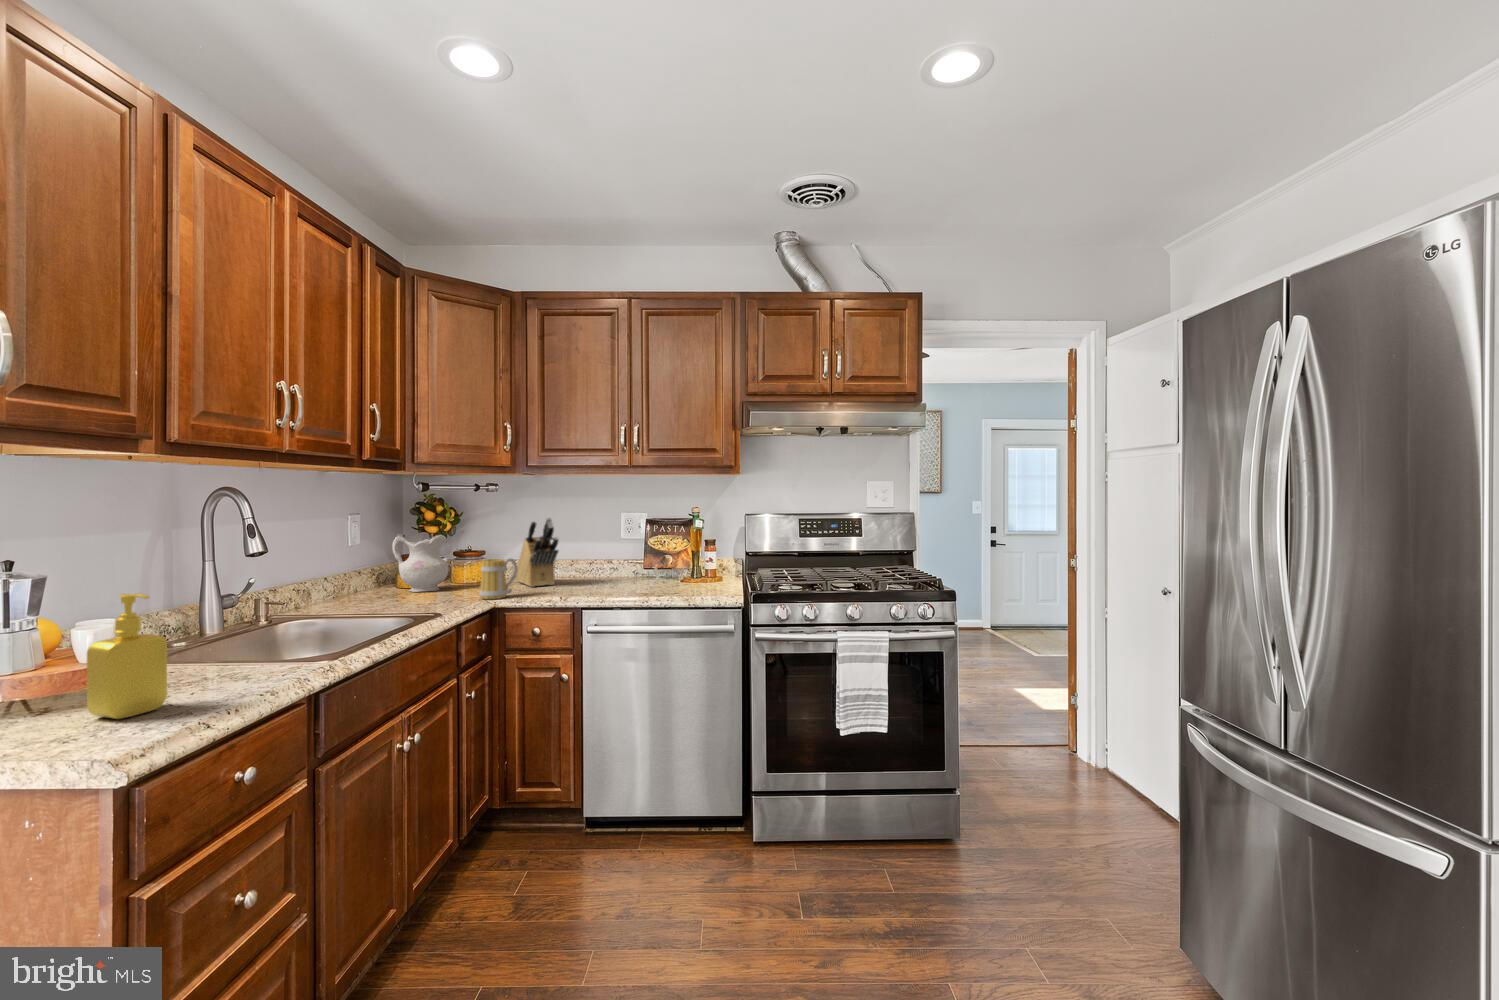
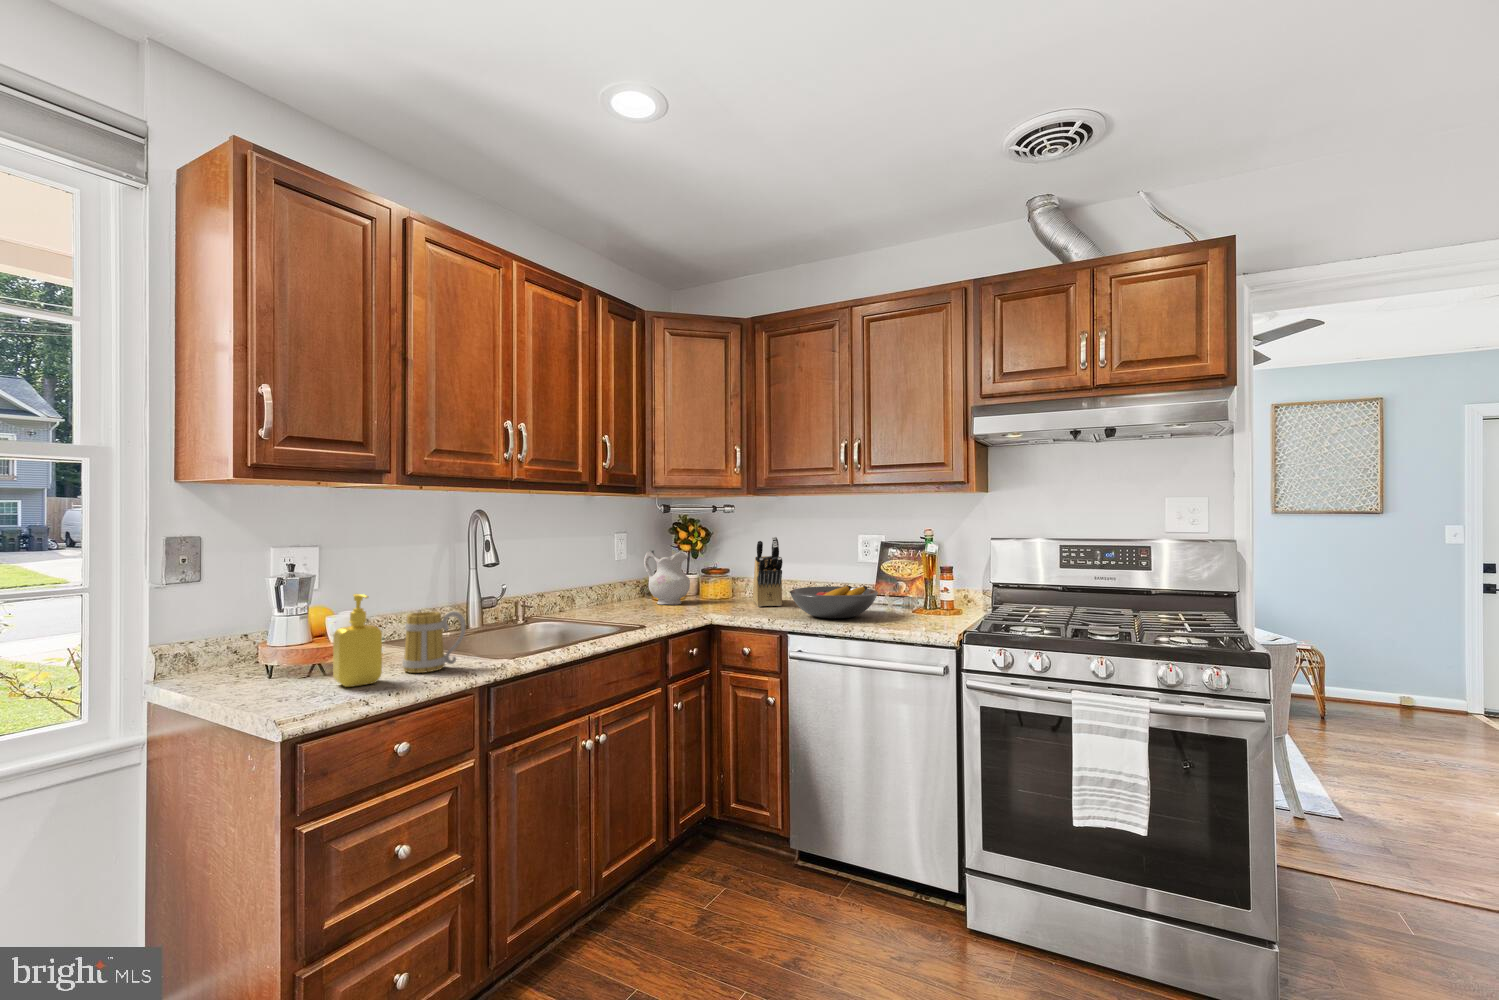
mug: present [479,558,517,599] -> present [402,611,466,673]
fruit bowl: none [575,560,660,592] -> present [790,586,878,619]

